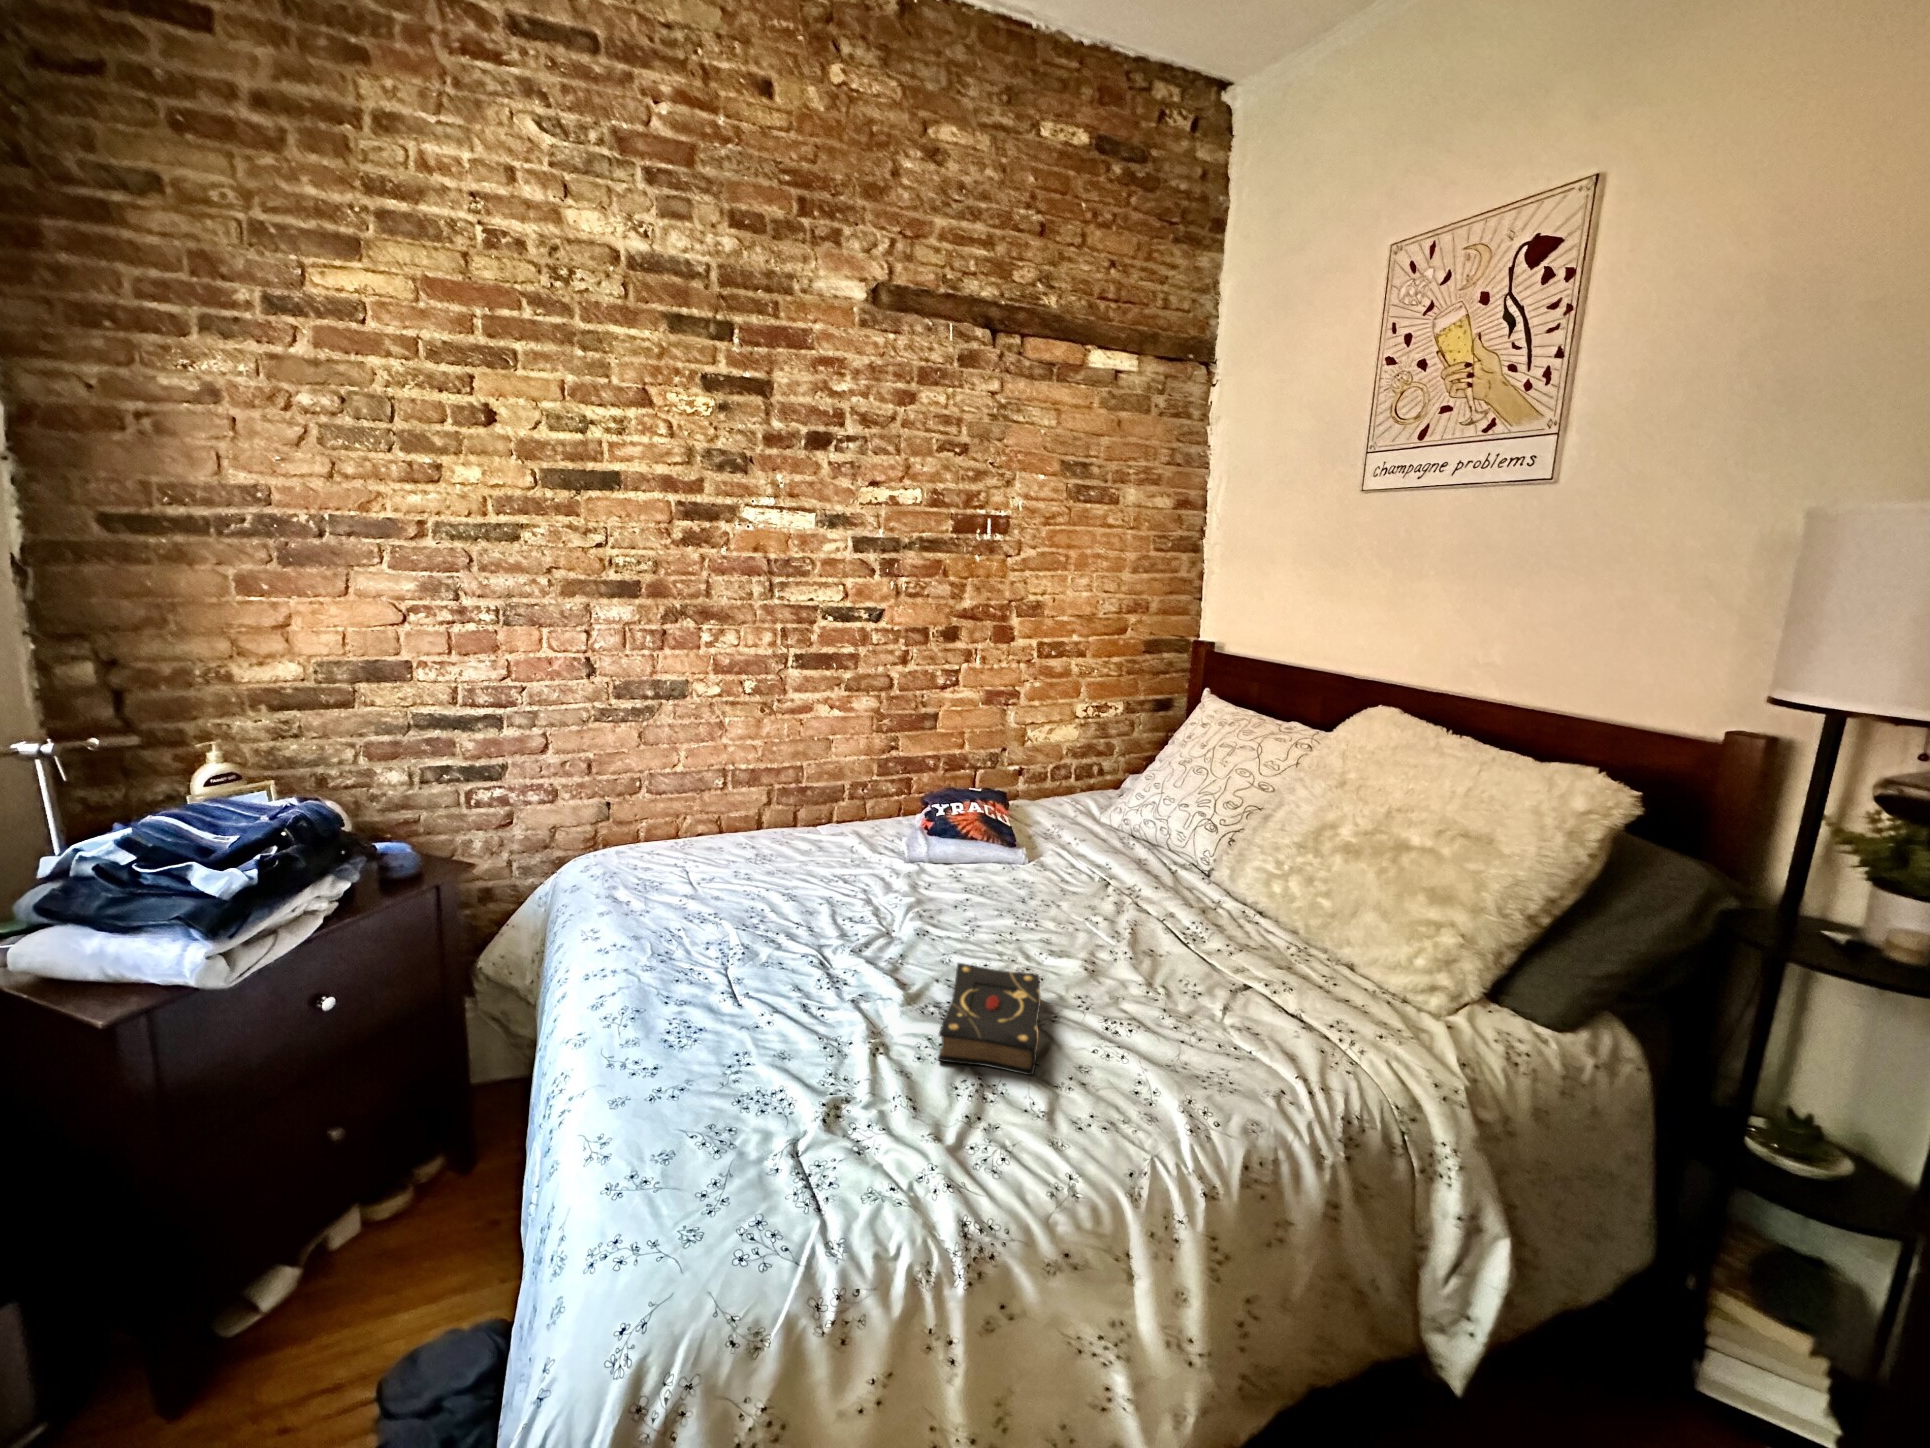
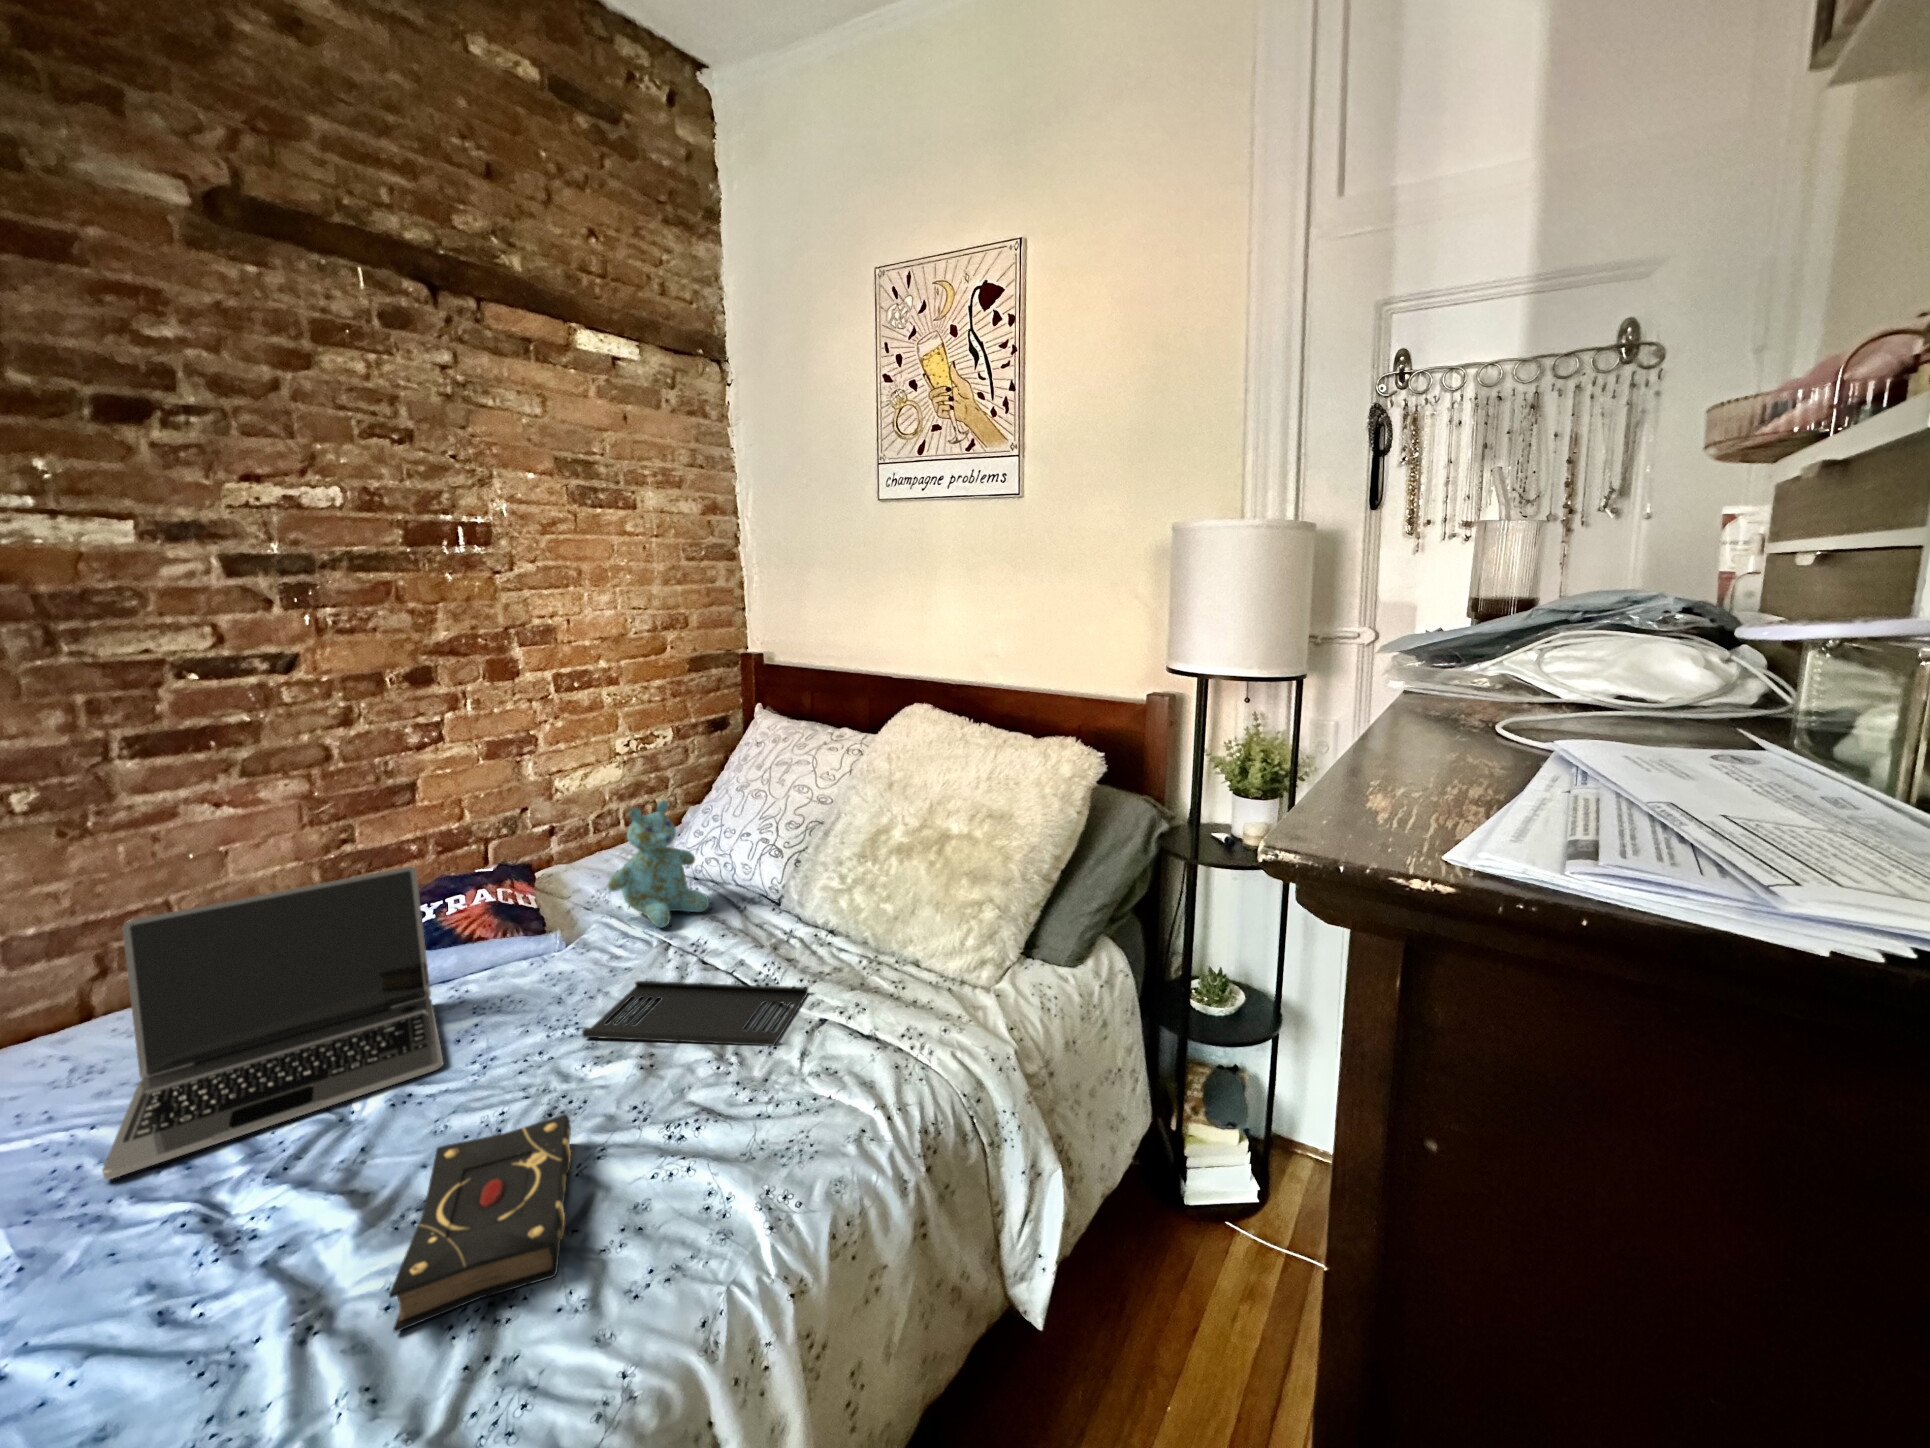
stuffed bear: none [1063,761,1143,871] -> present [607,801,709,928]
laptop: none [786,768,952,920] -> present [102,866,443,1179]
tray: none [1044,903,1234,990] -> present [582,981,808,1046]

